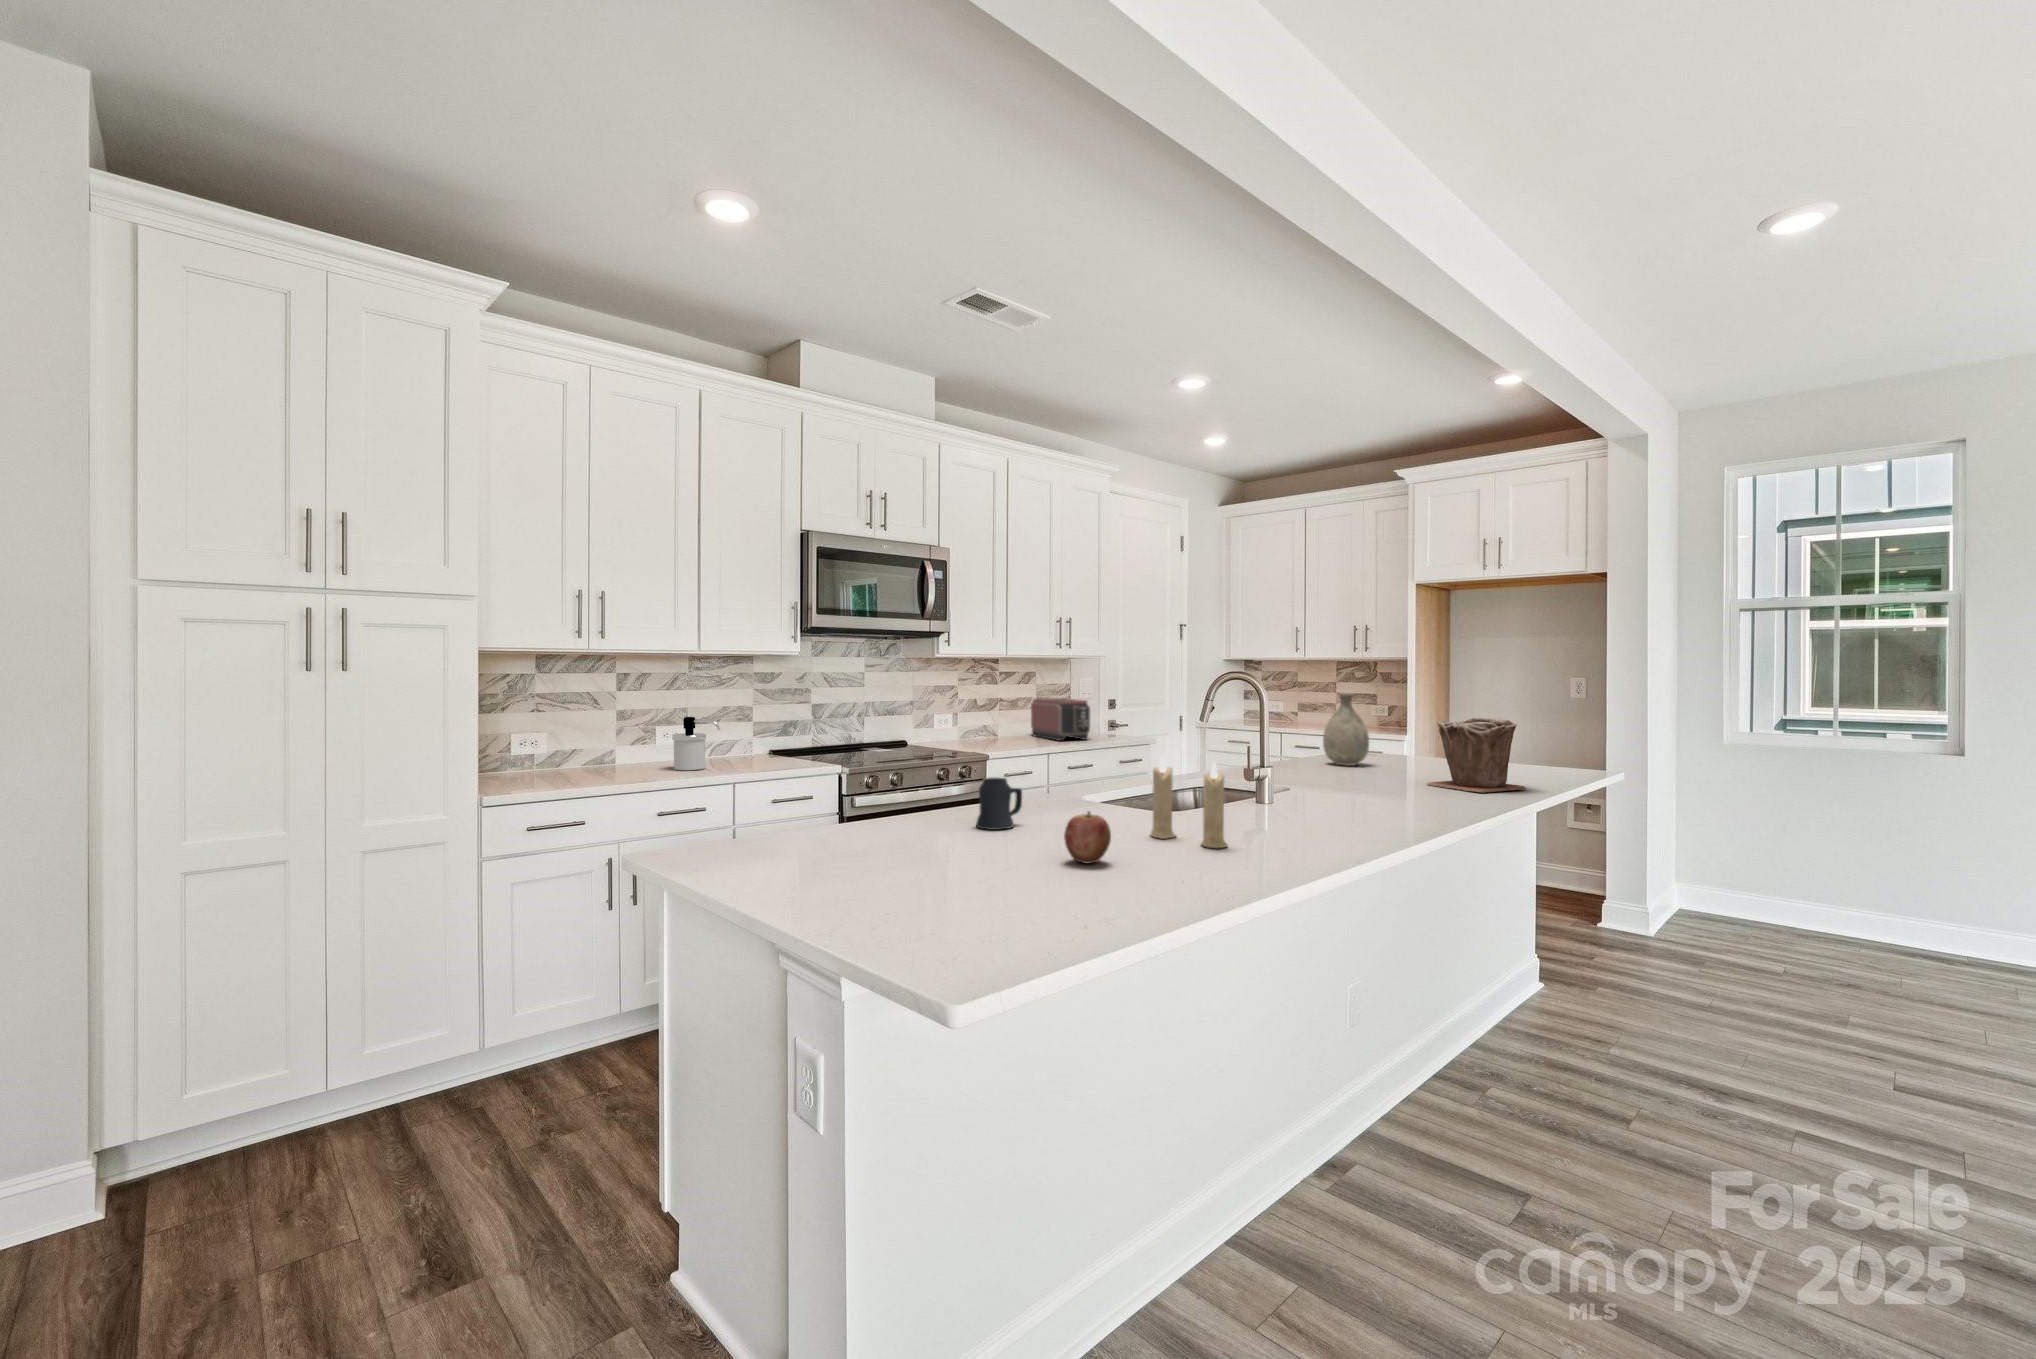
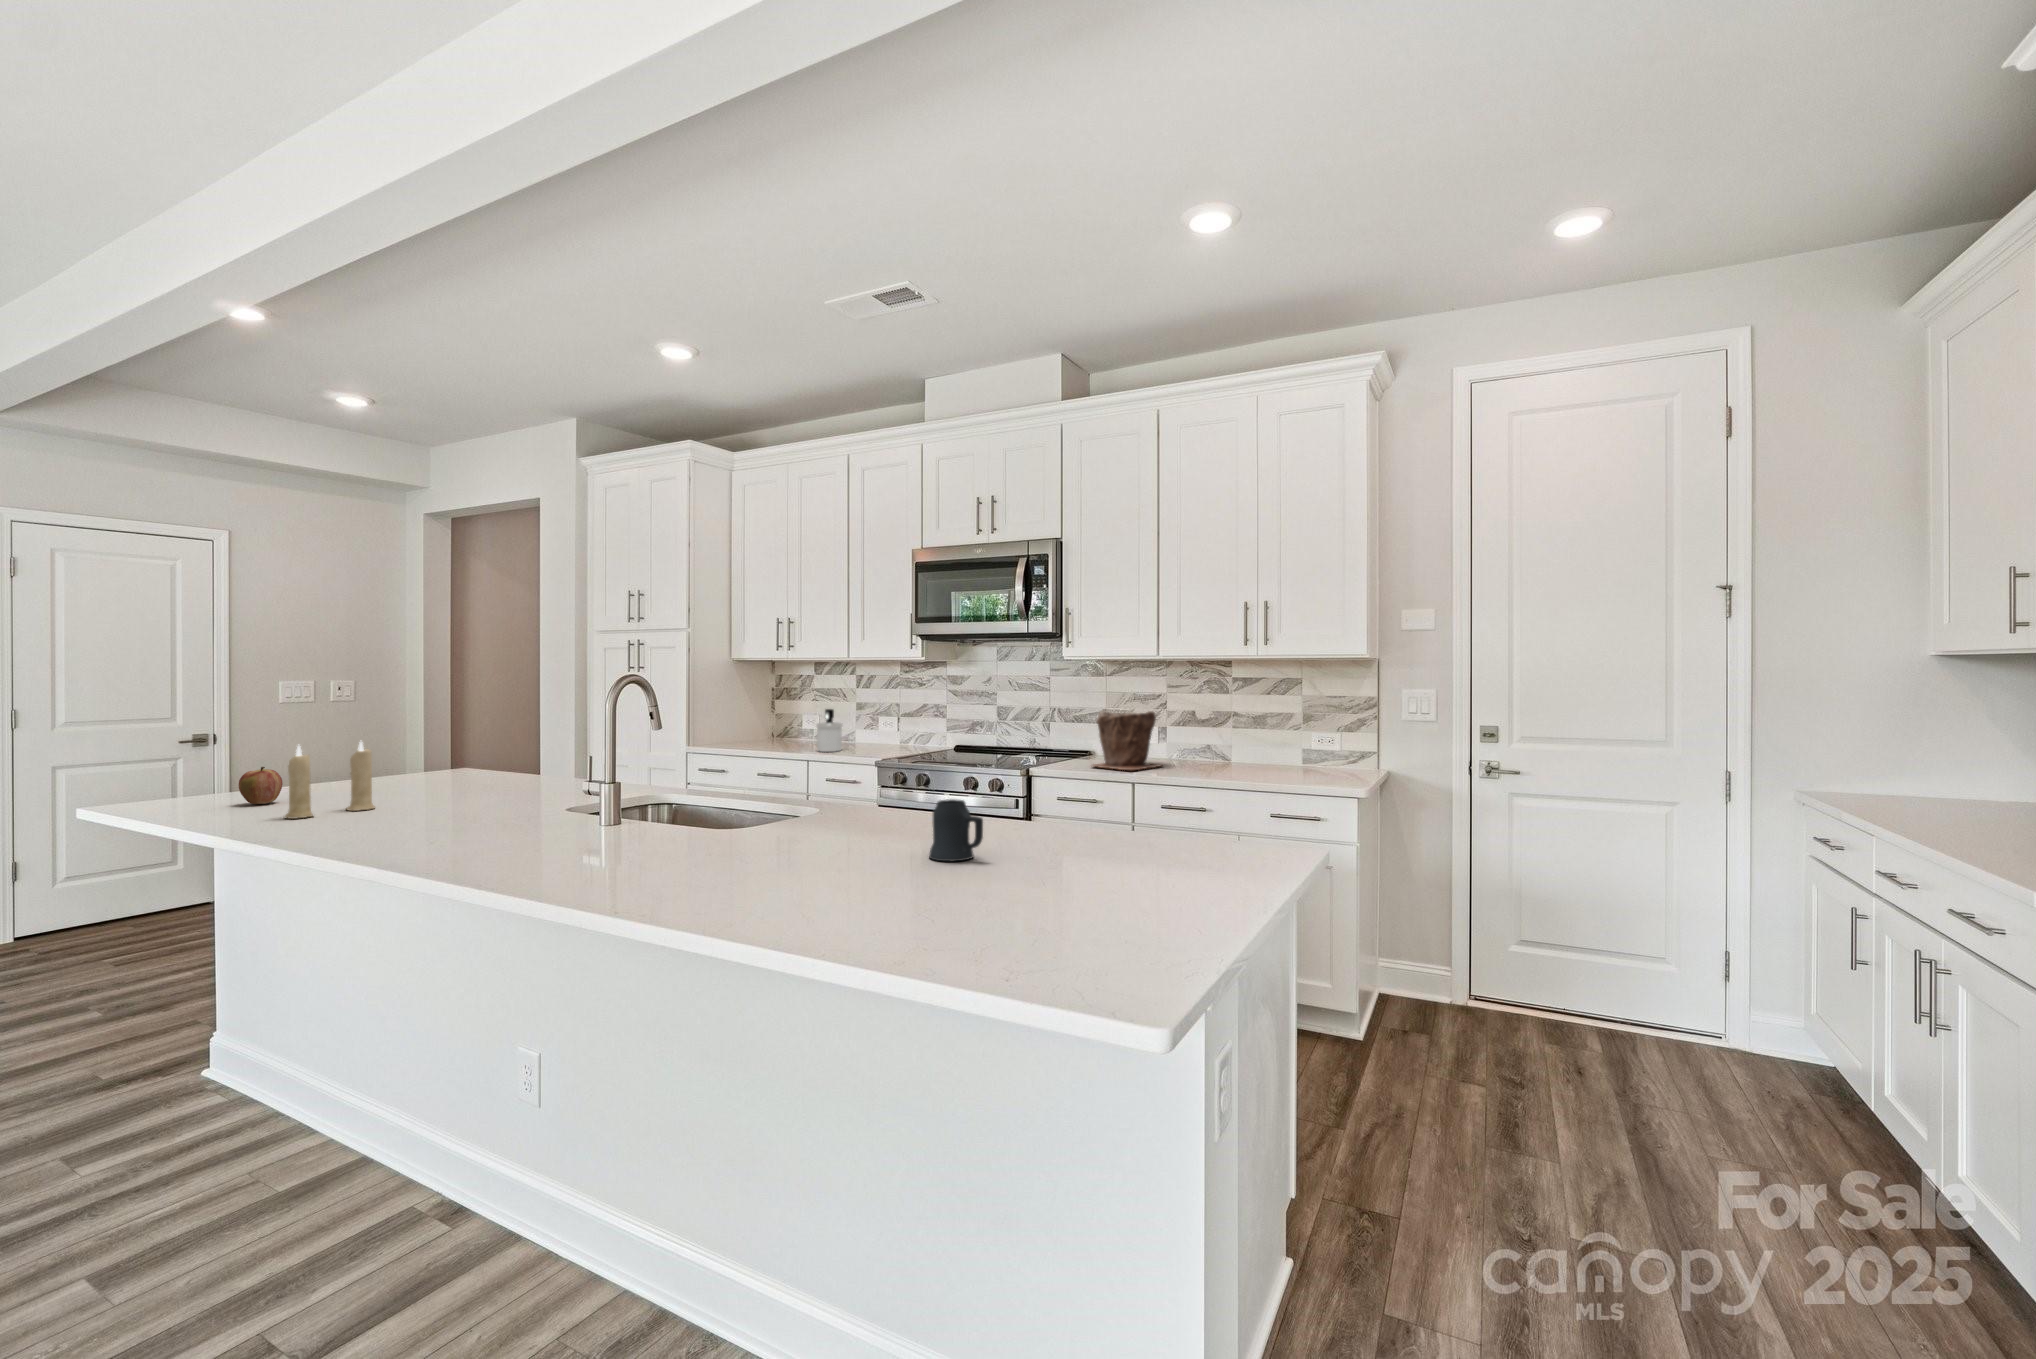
vase: present [1323,694,1369,766] -> none [1003,713,1079,843]
toaster: present [1031,698,1090,741] -> none [1211,714,1294,776]
plant pot: present [1427,717,1526,793] -> present [1091,711,1161,770]
mug: present [976,778,1022,830] -> present [929,799,983,861]

